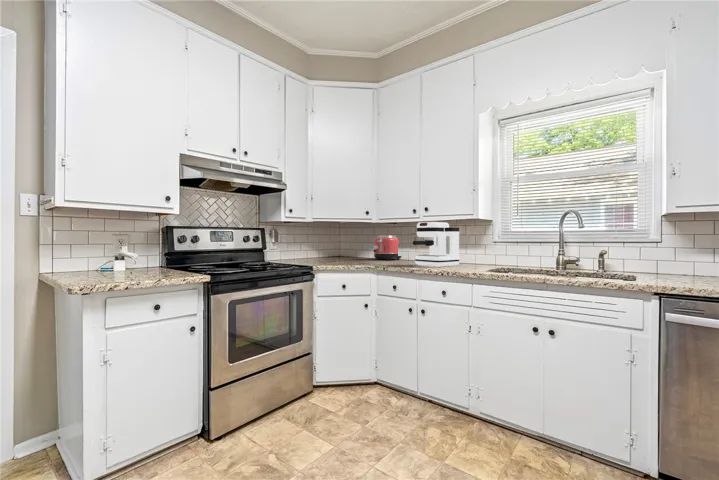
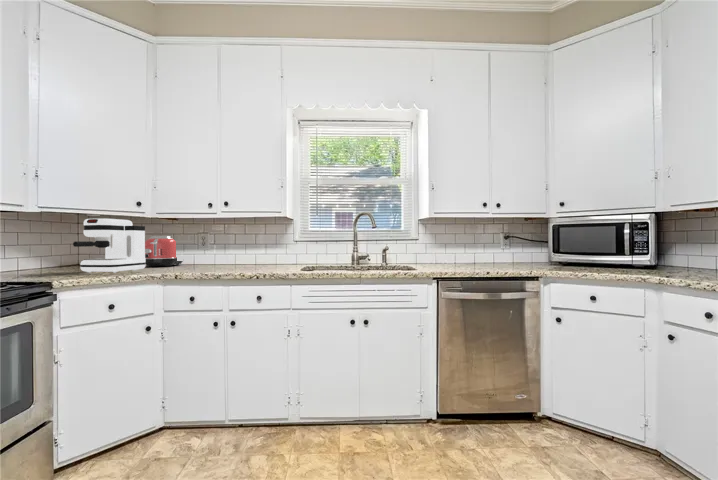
coffee maker: present [413,222,459,267] -> present [73,218,145,273]

